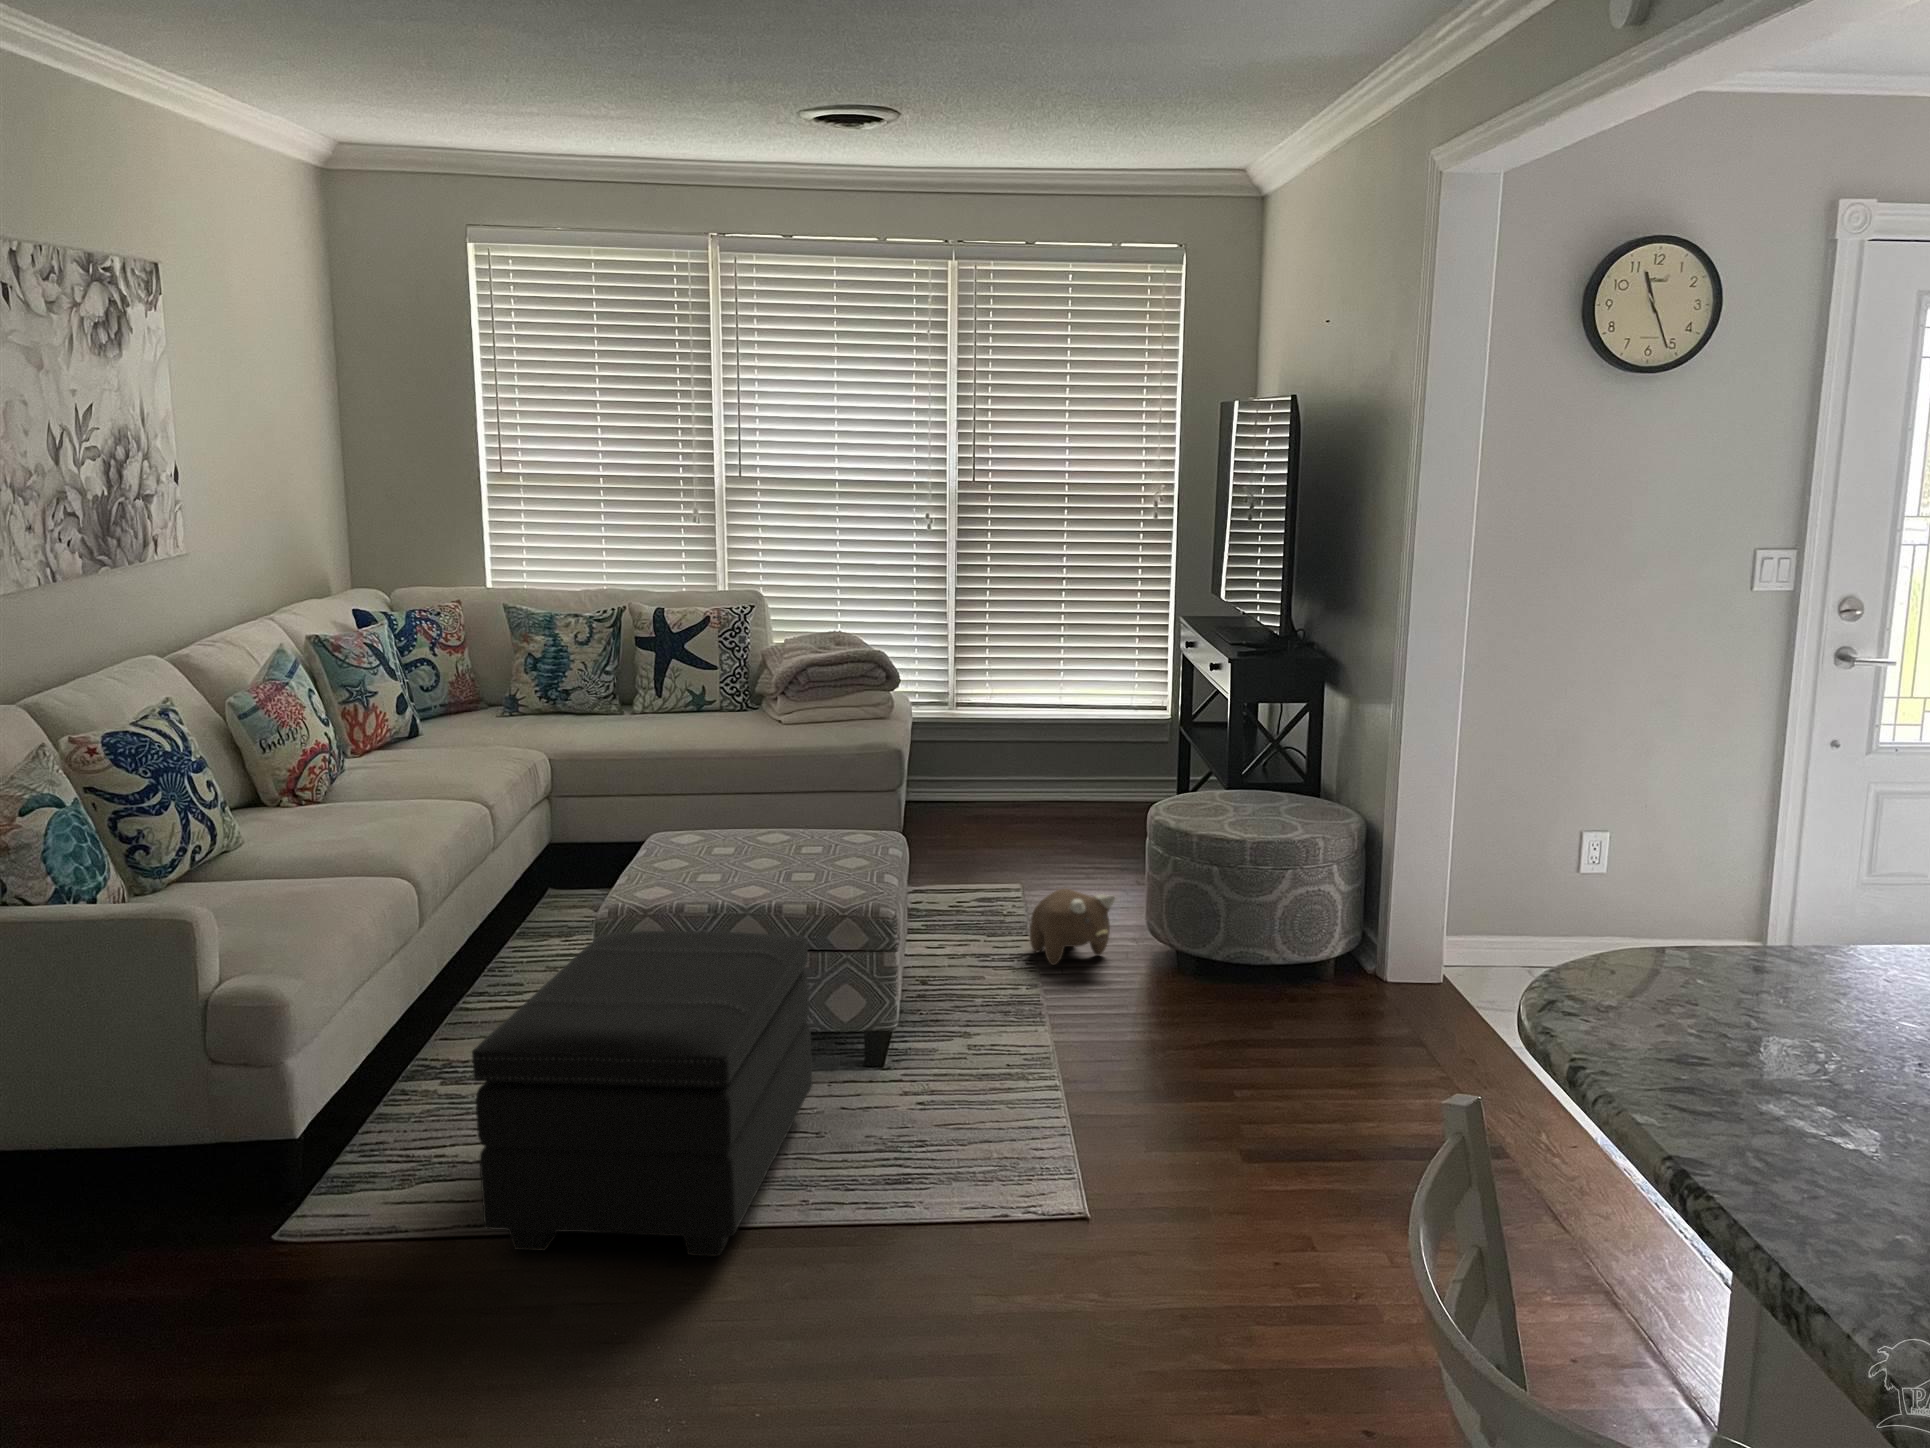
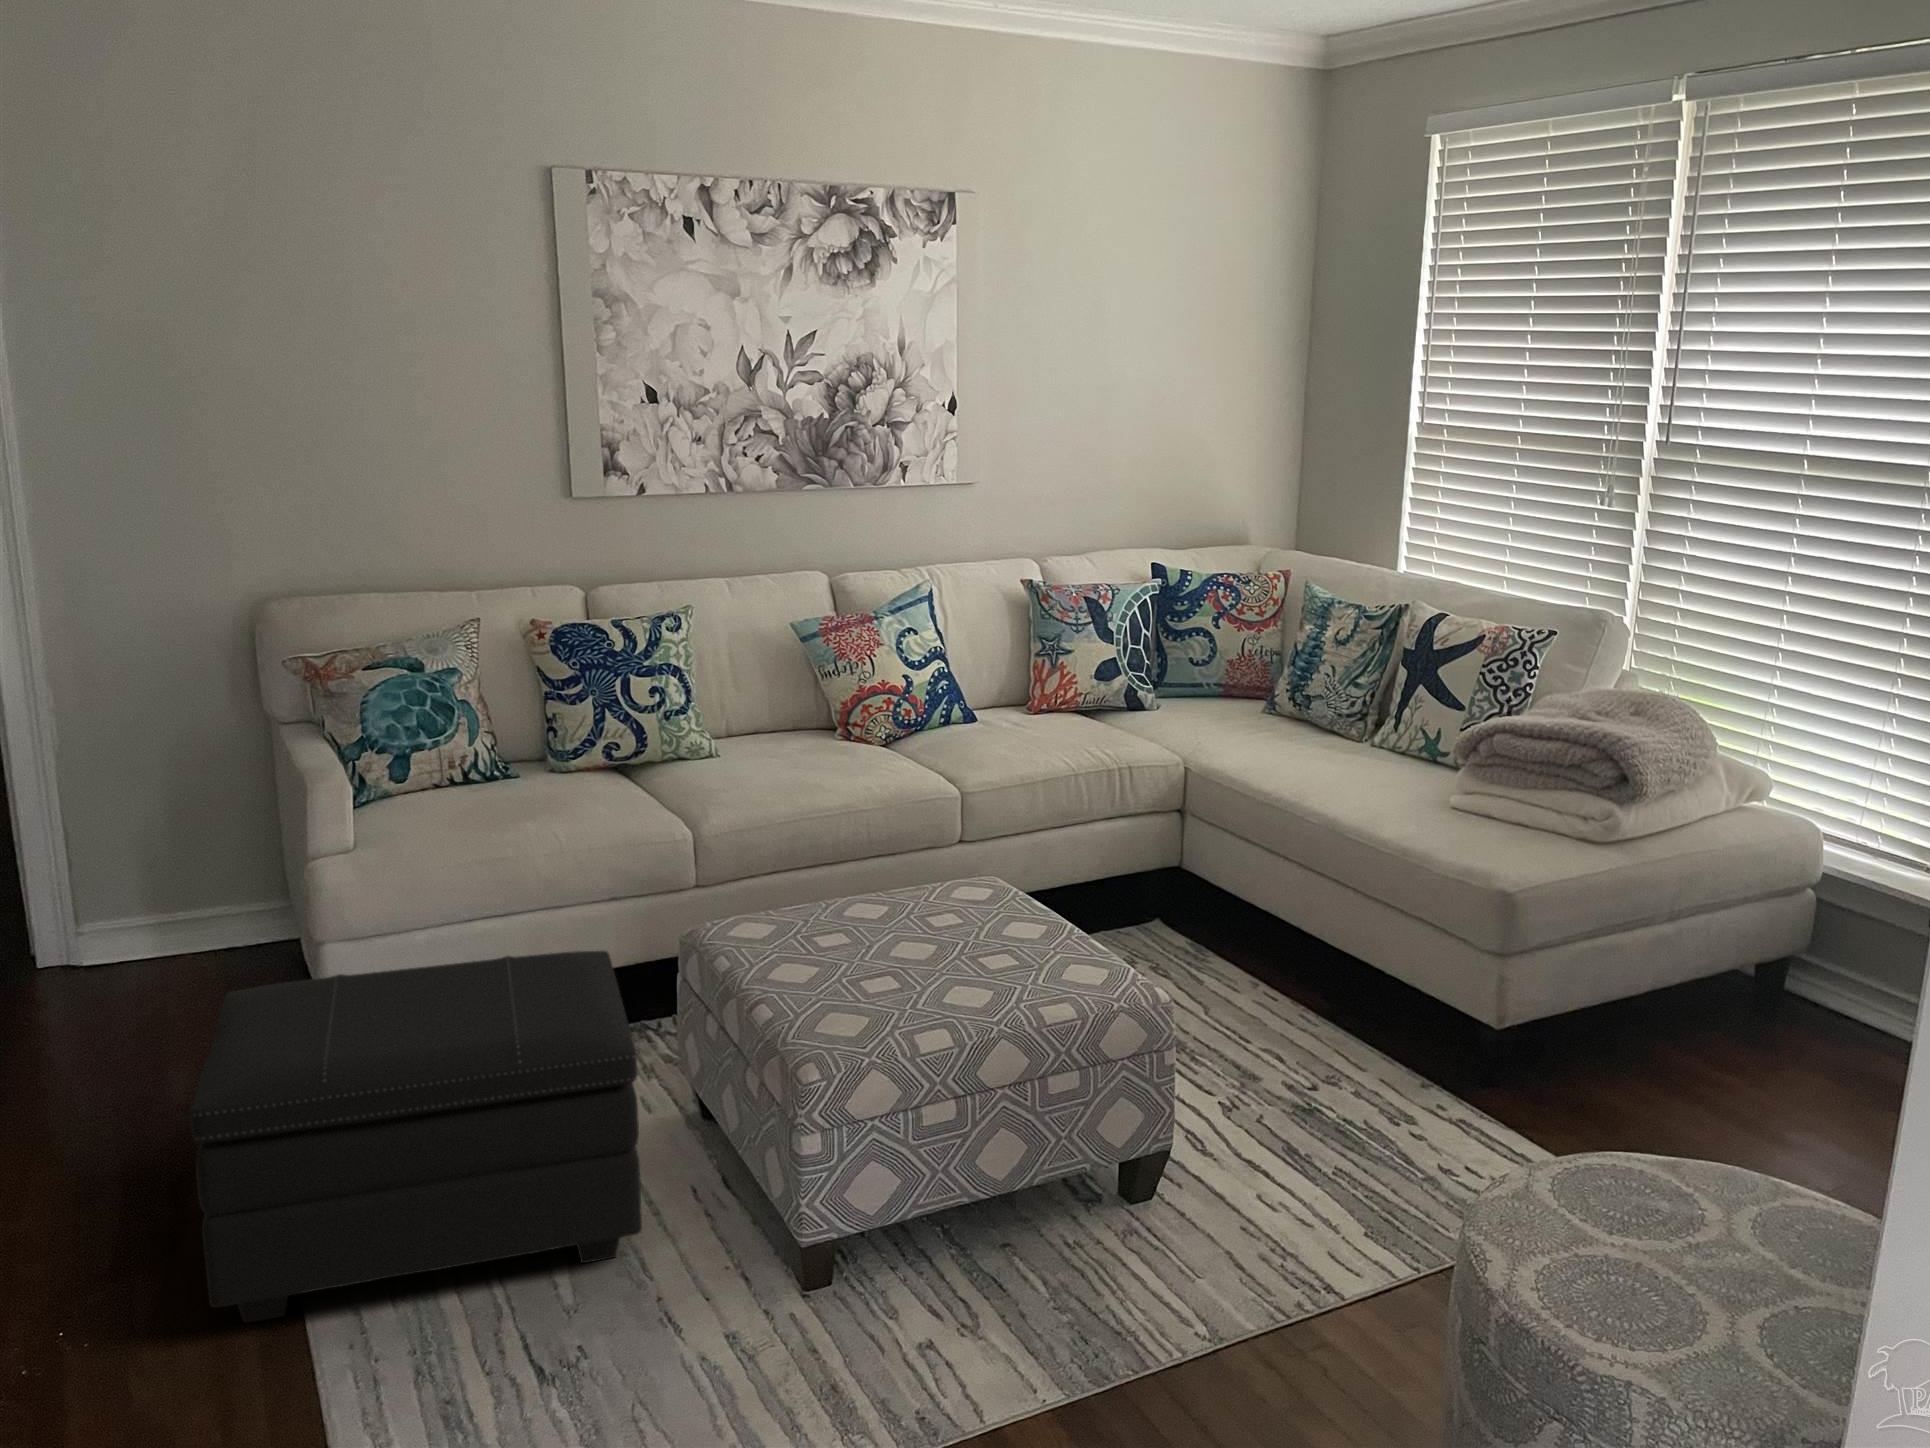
plush toy: present [1030,889,1115,965] -> none [1244,1203,1378,1347]

